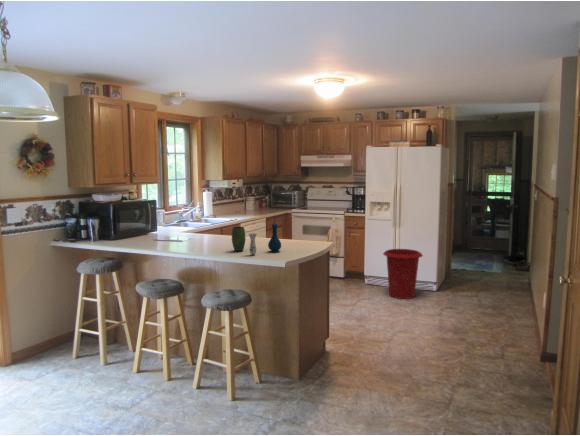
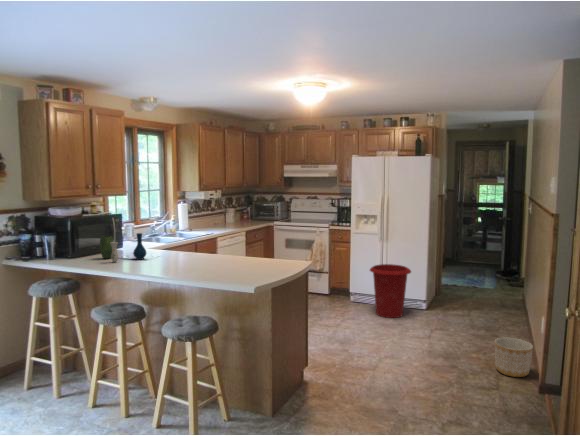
vase: present [232,224,281,255] -> present [100,233,146,262]
planter: none [500,313,535,349] -> present [495,337,533,377]

